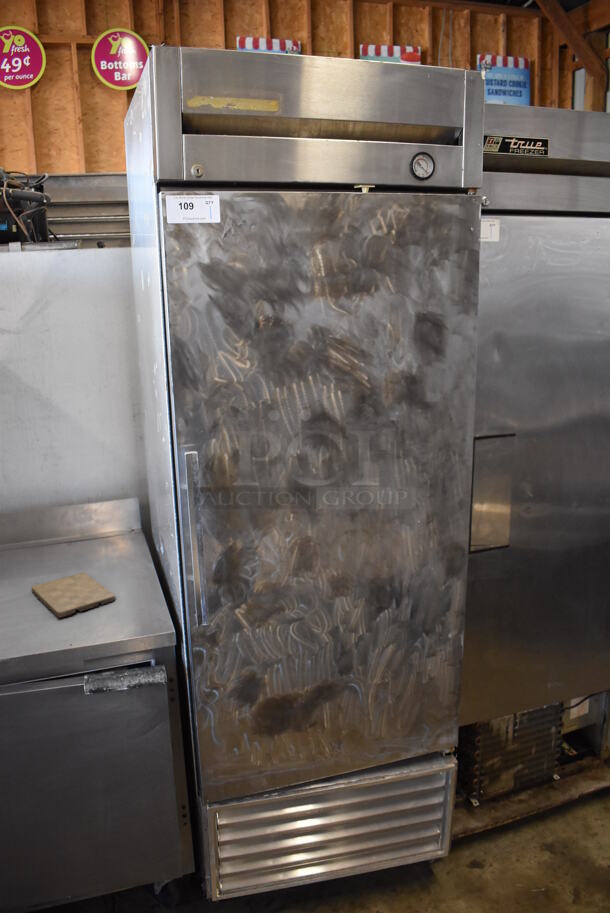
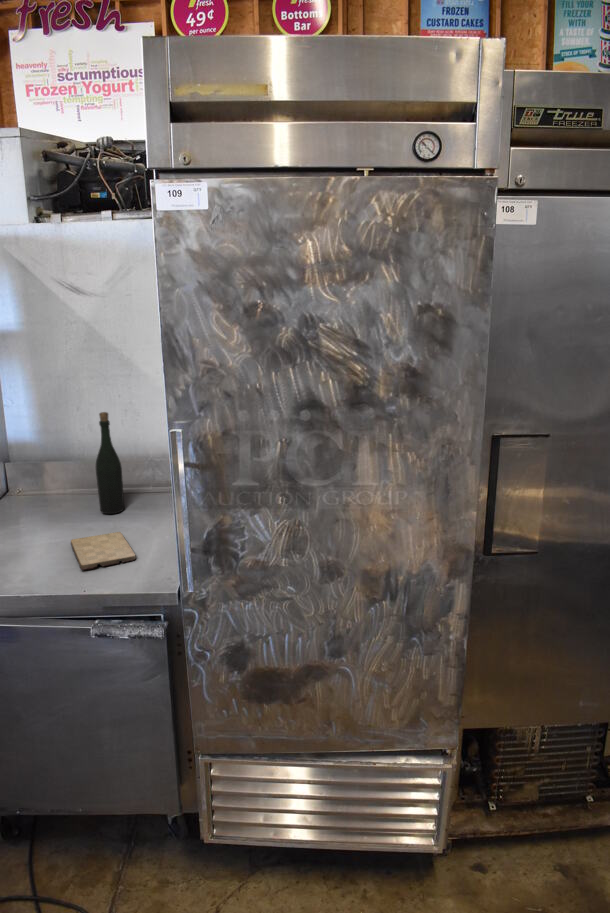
bottle: none [44,443,78,555] -> present [96,412,124,514]

